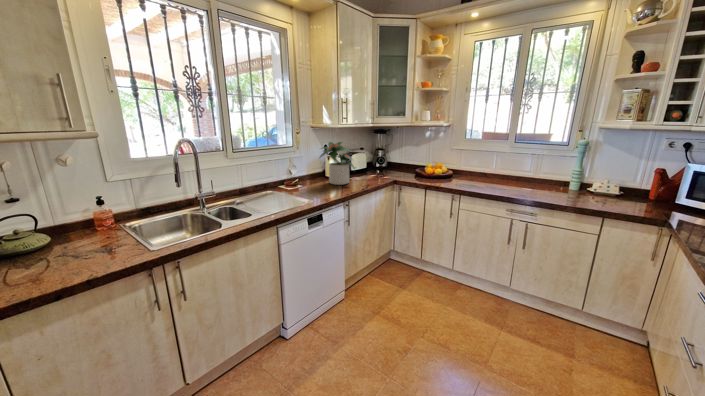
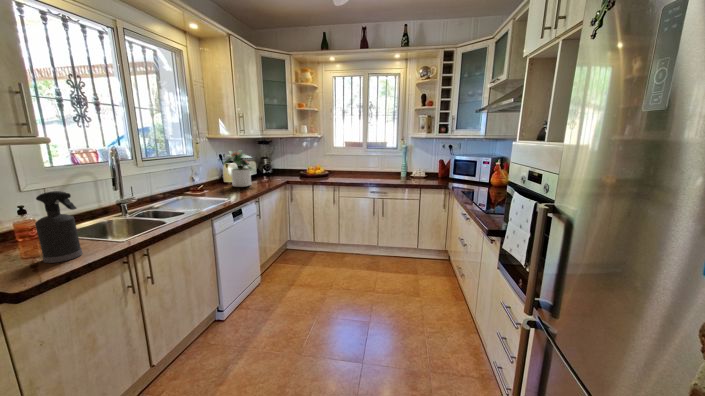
spray bottle: none [56,194,106,270] -> present [35,191,82,263]

